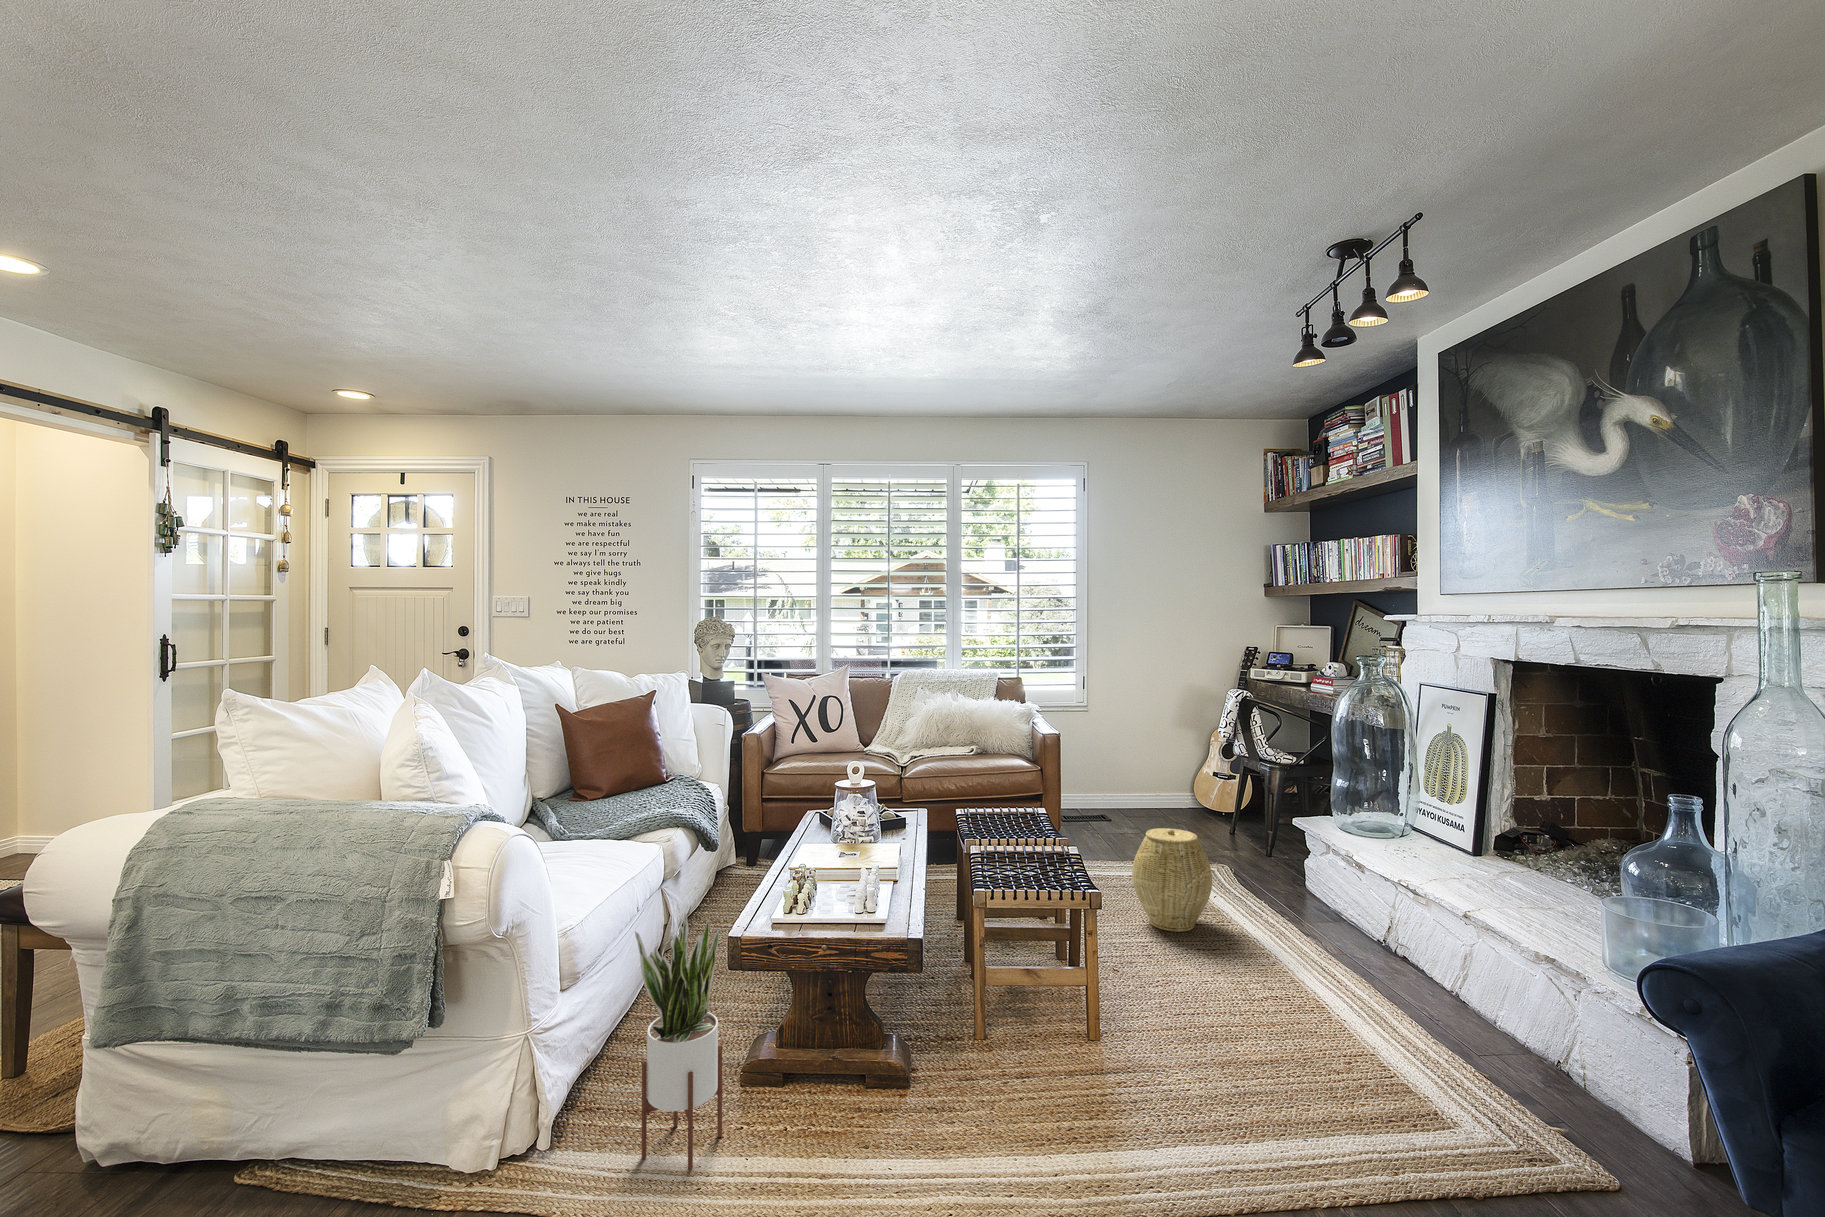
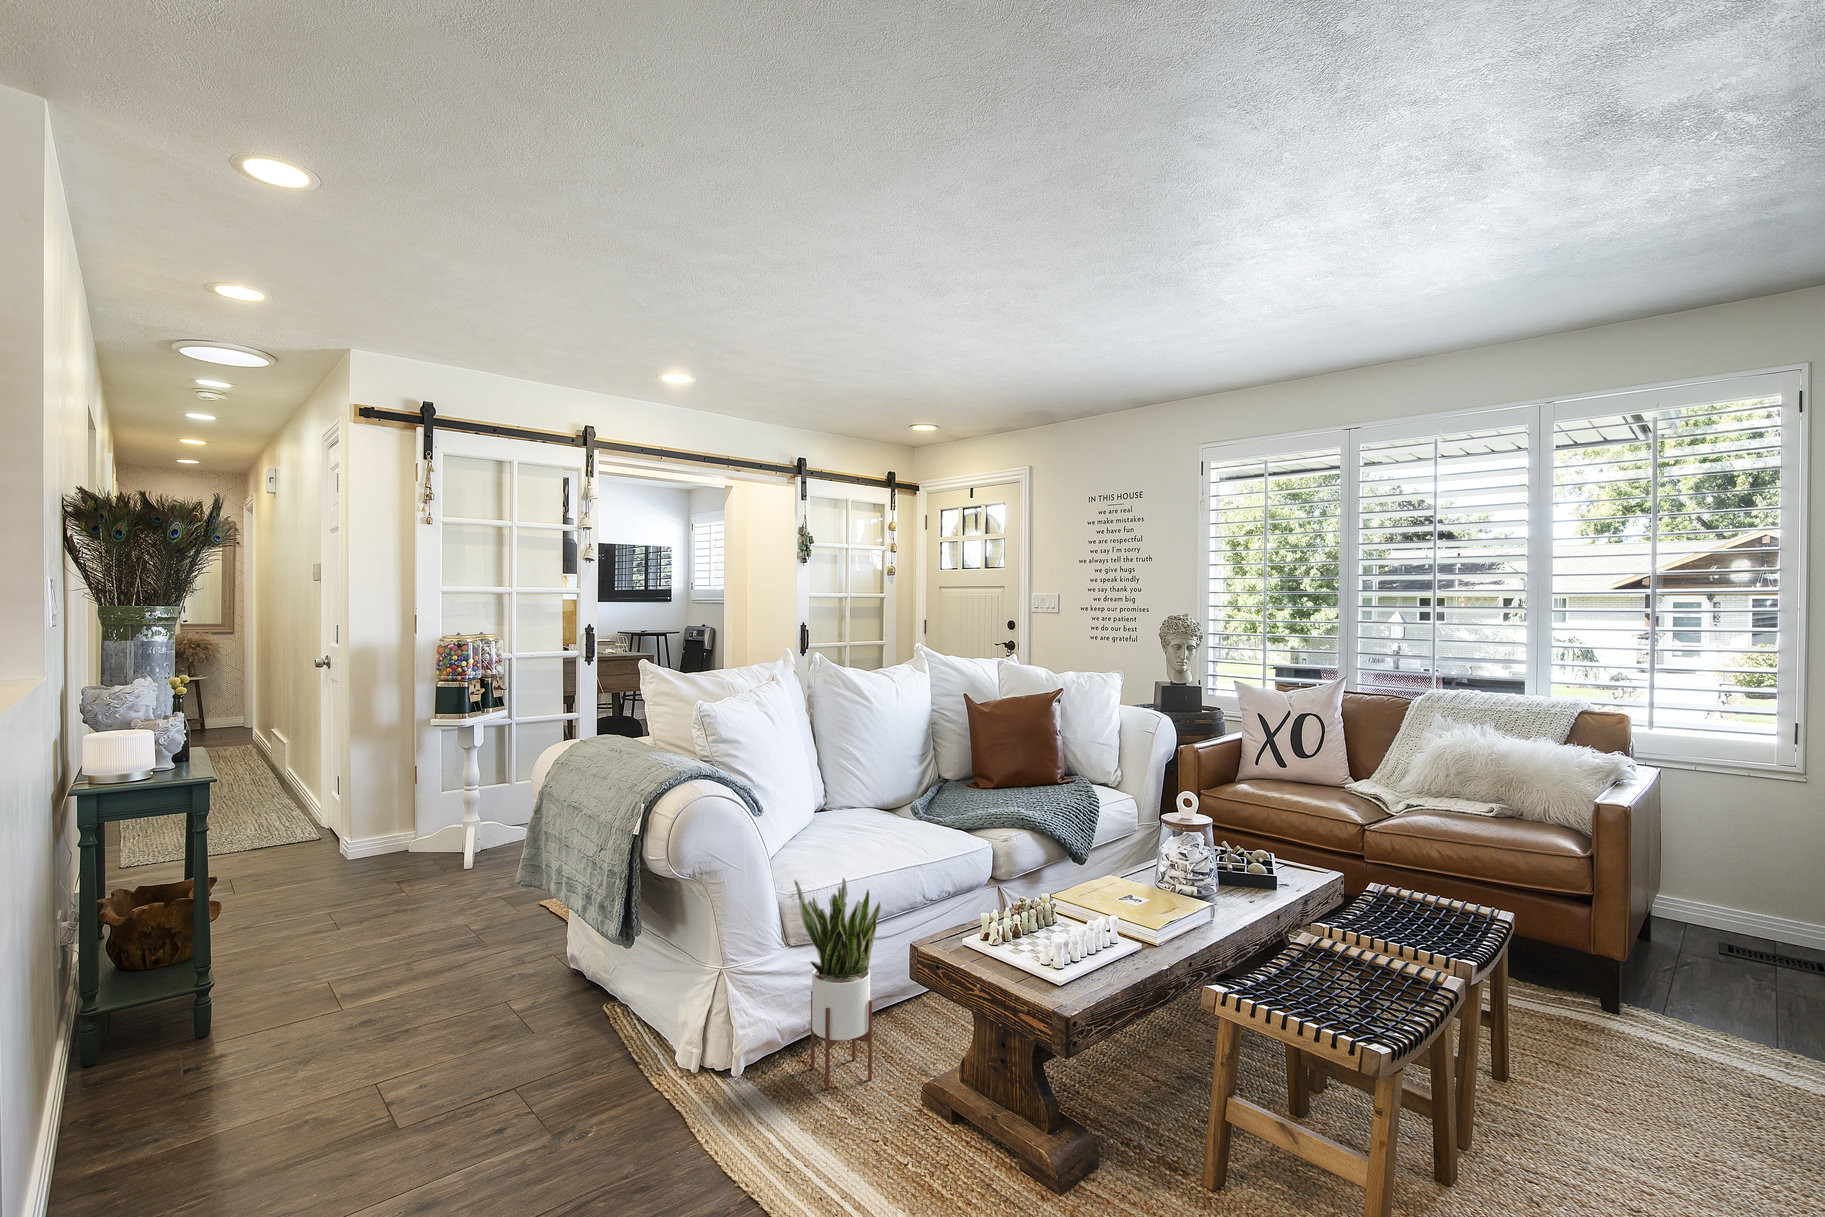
woven basket: present [1132,828,1212,932] -> none [1587,964,1742,1139]

